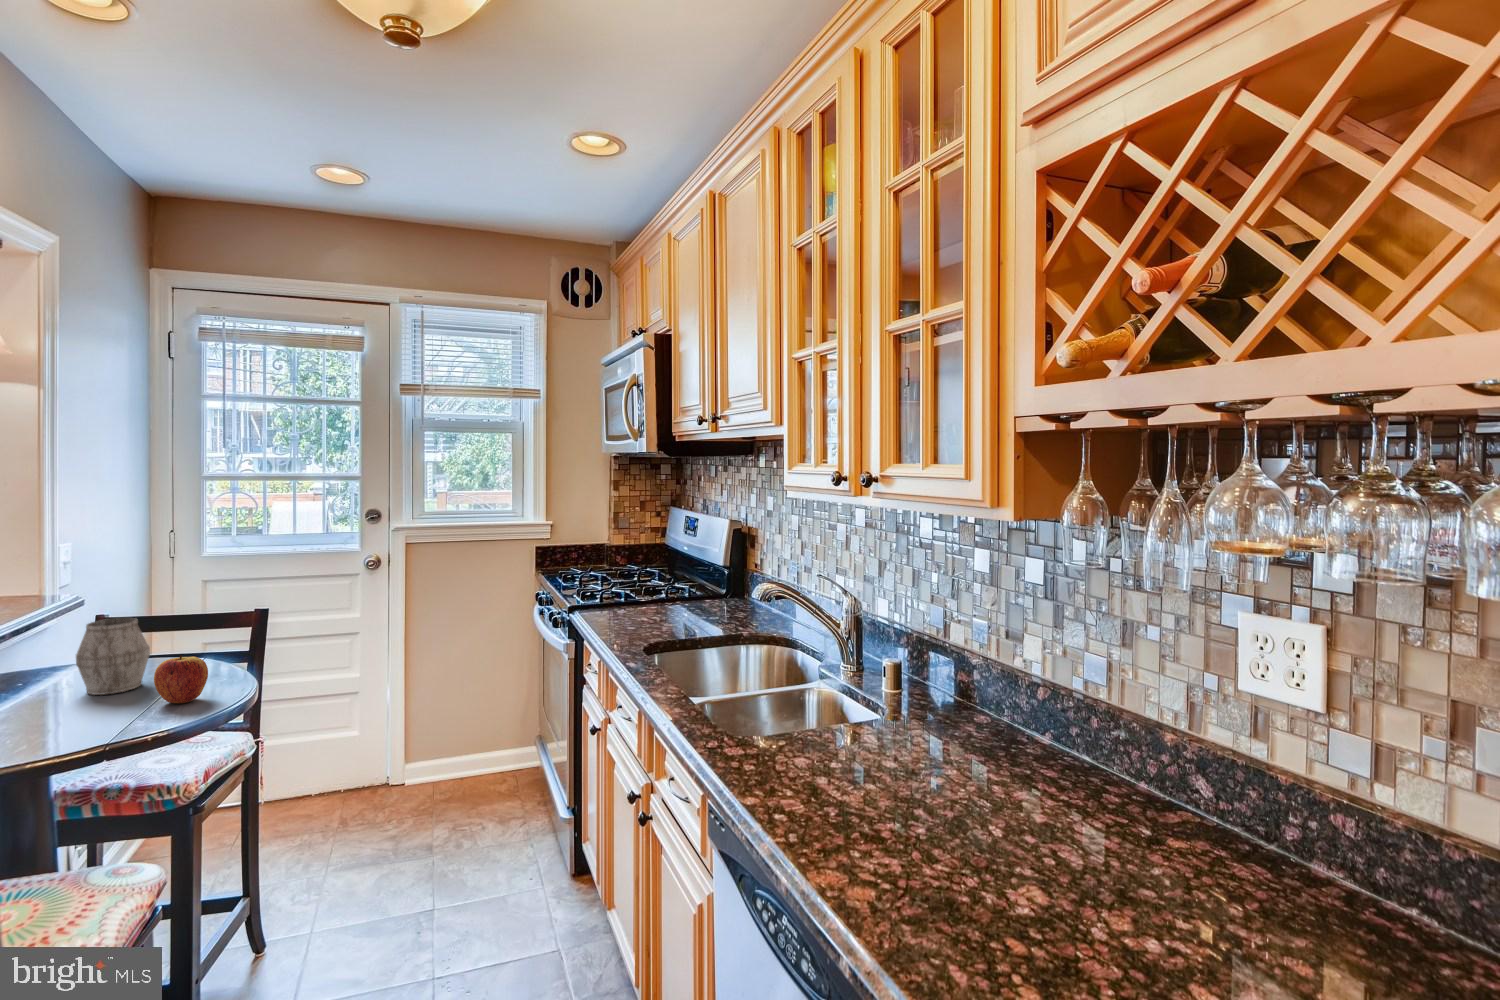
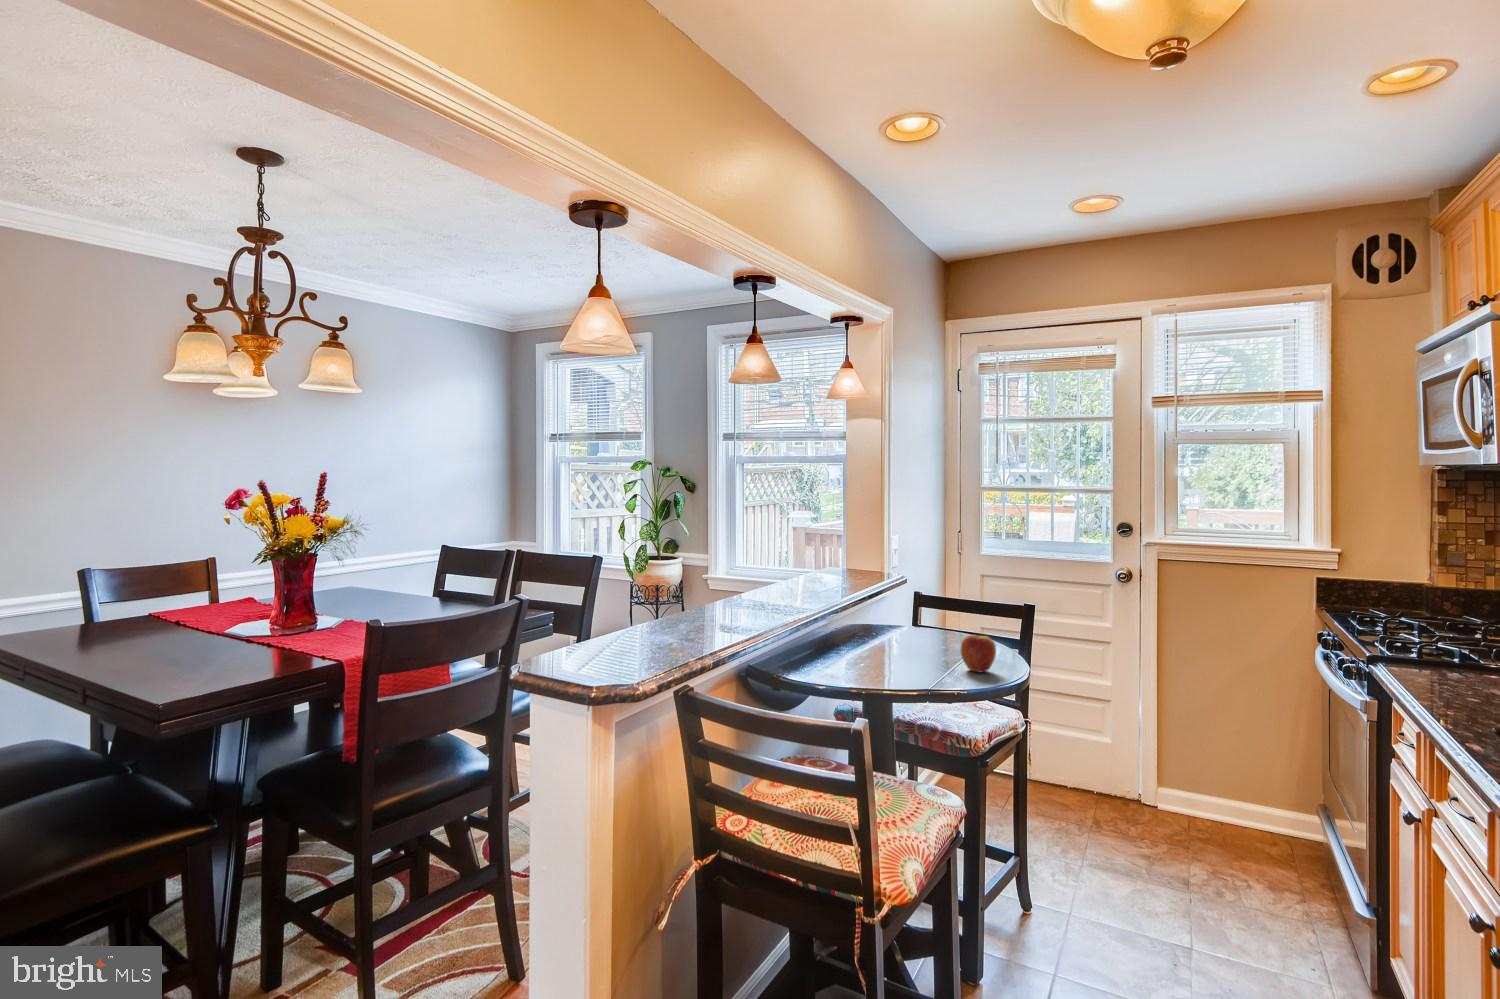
mug: present [76,618,150,695] -> none [912,598,955,655]

